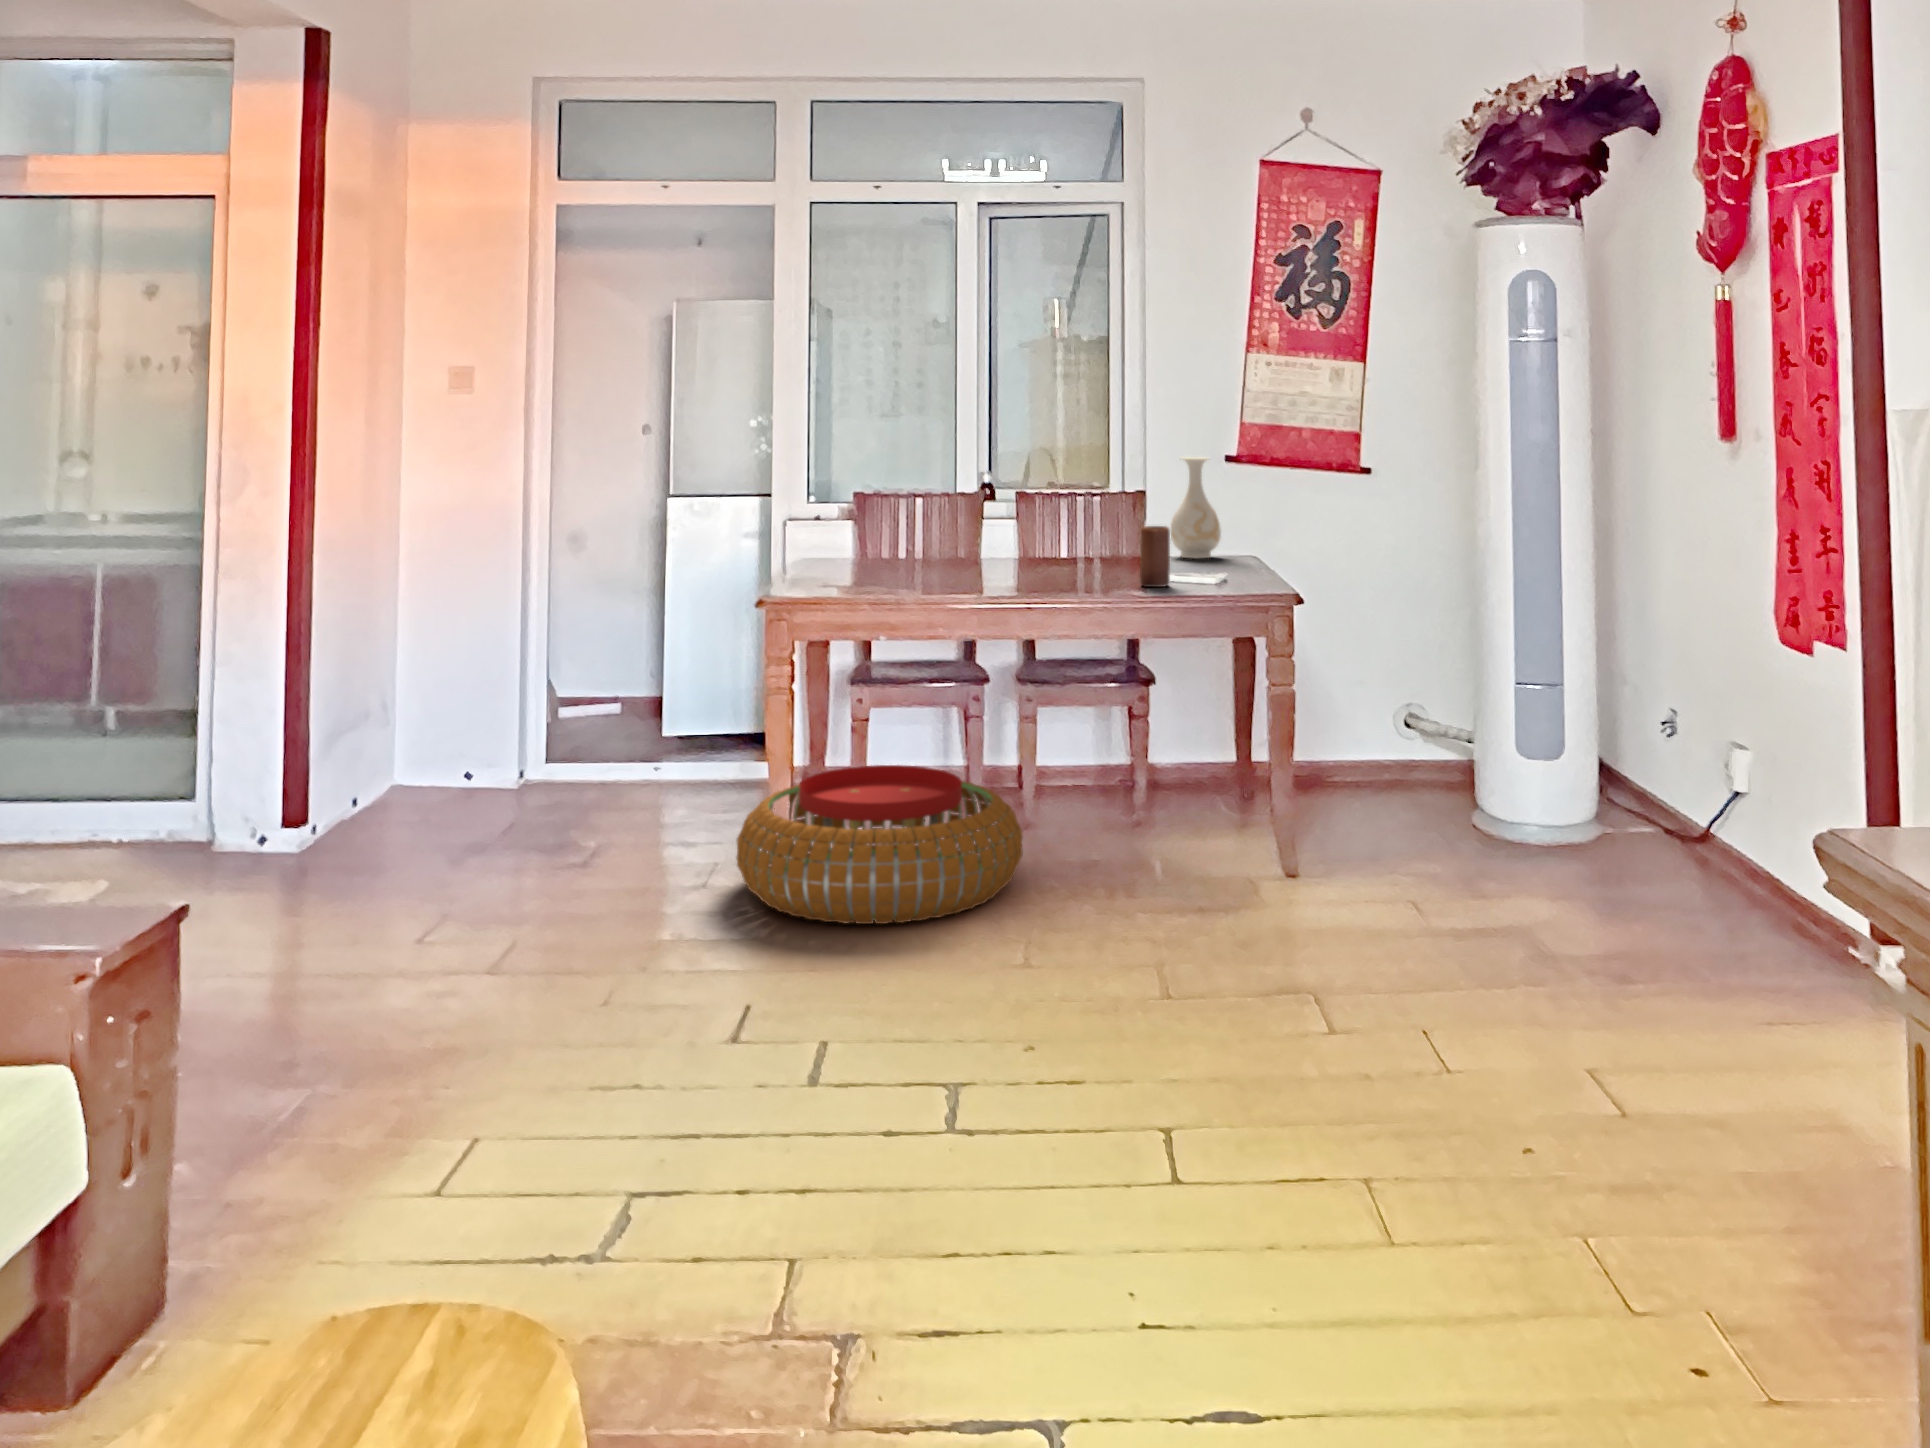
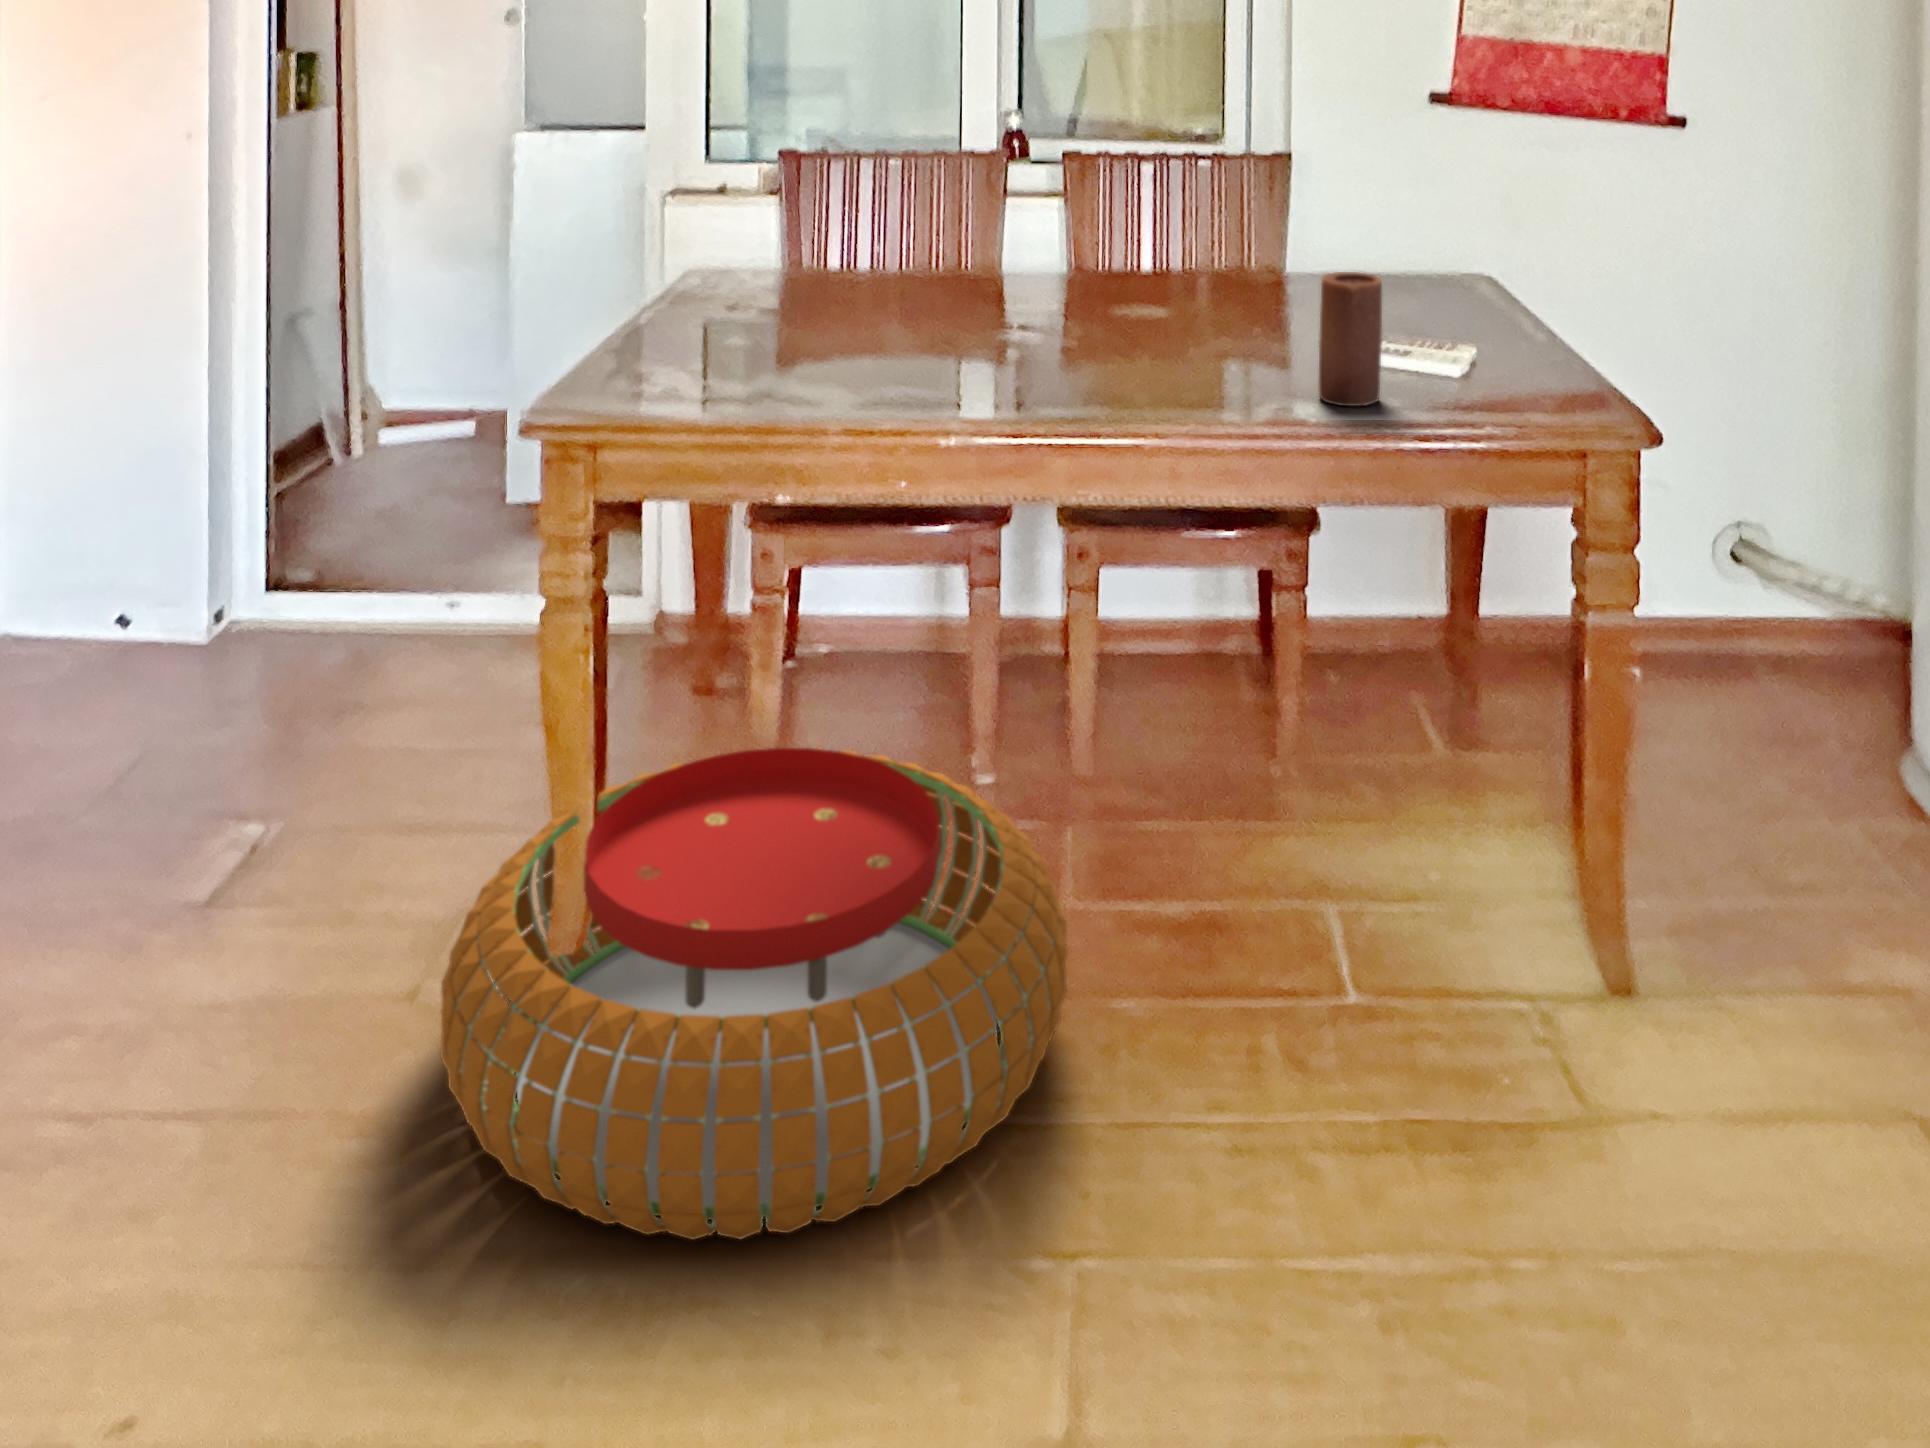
vase: present [1171,457,1221,559] -> none [1340,97,1432,282]

